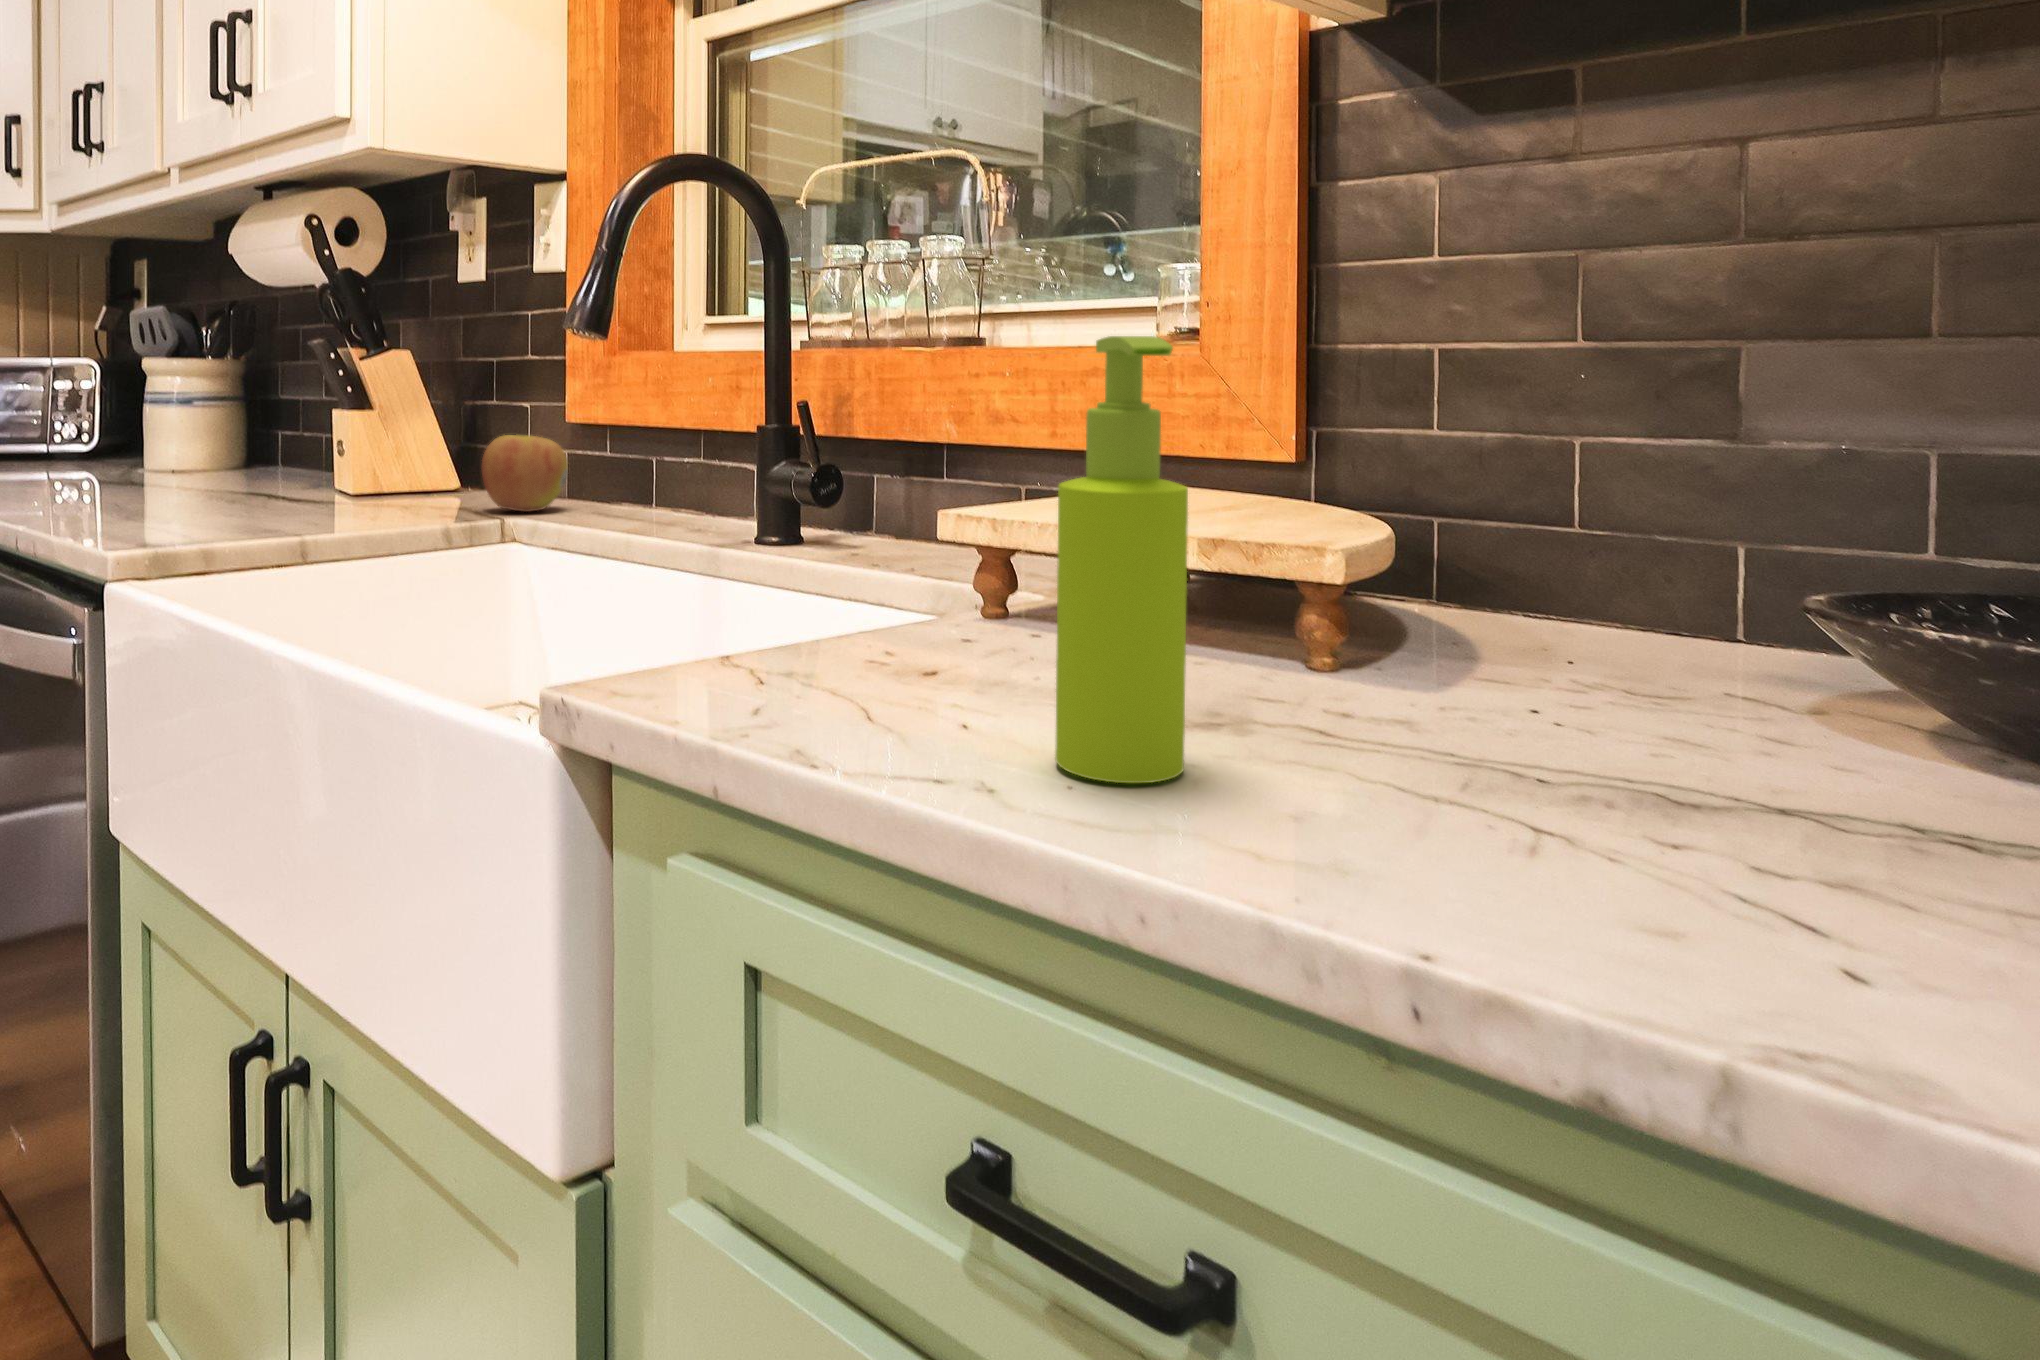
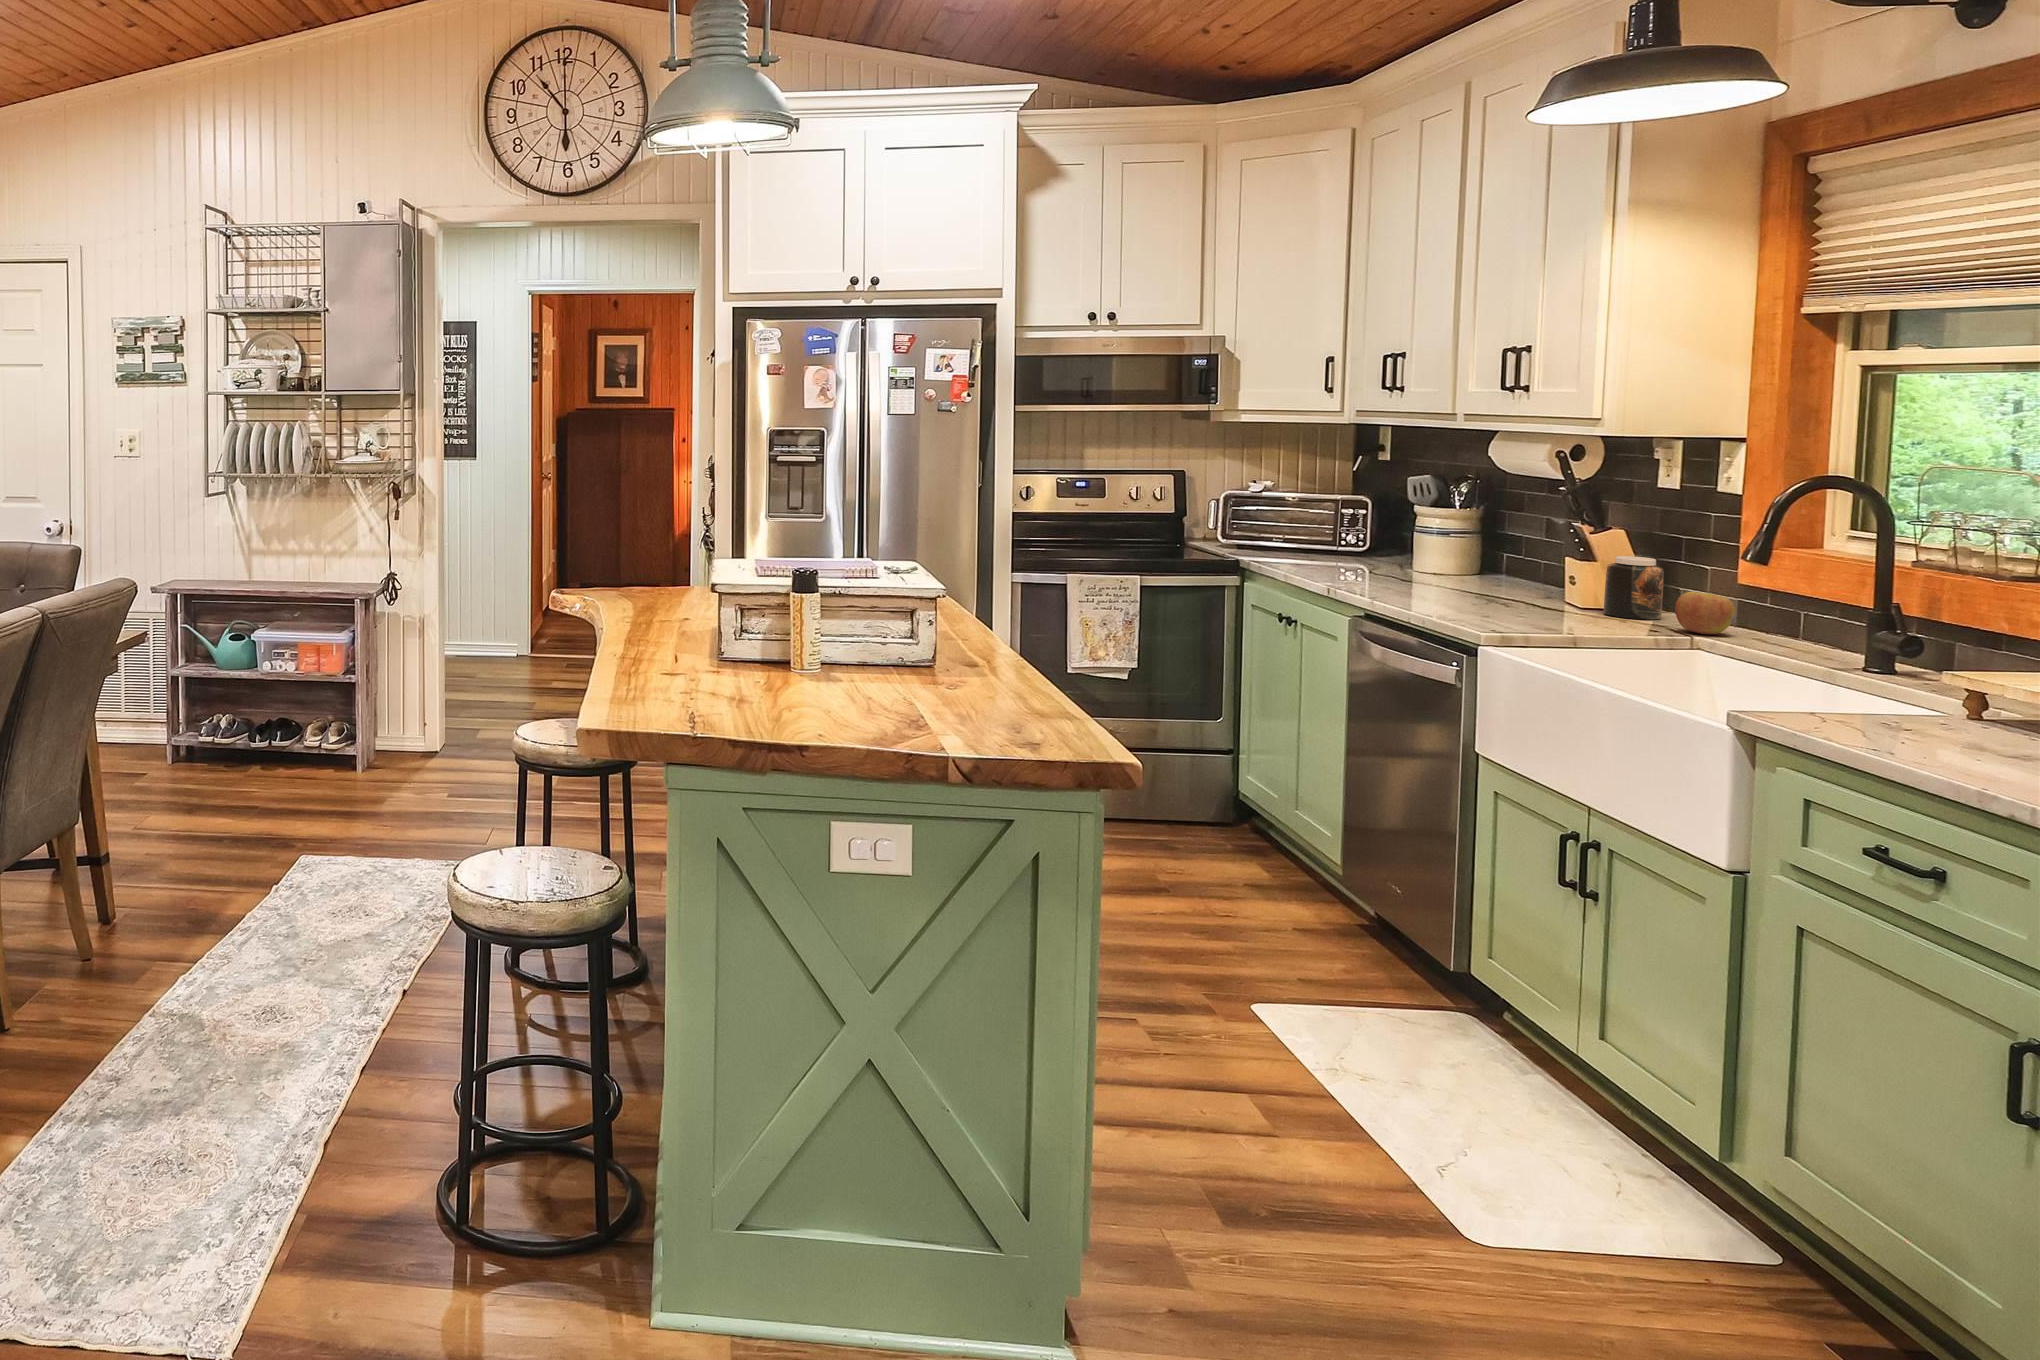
soap dispenser: present [1055,336,1188,783] -> none [1928,628,1987,756]
jar: none [388,391,471,500] -> present [1604,556,1664,620]

